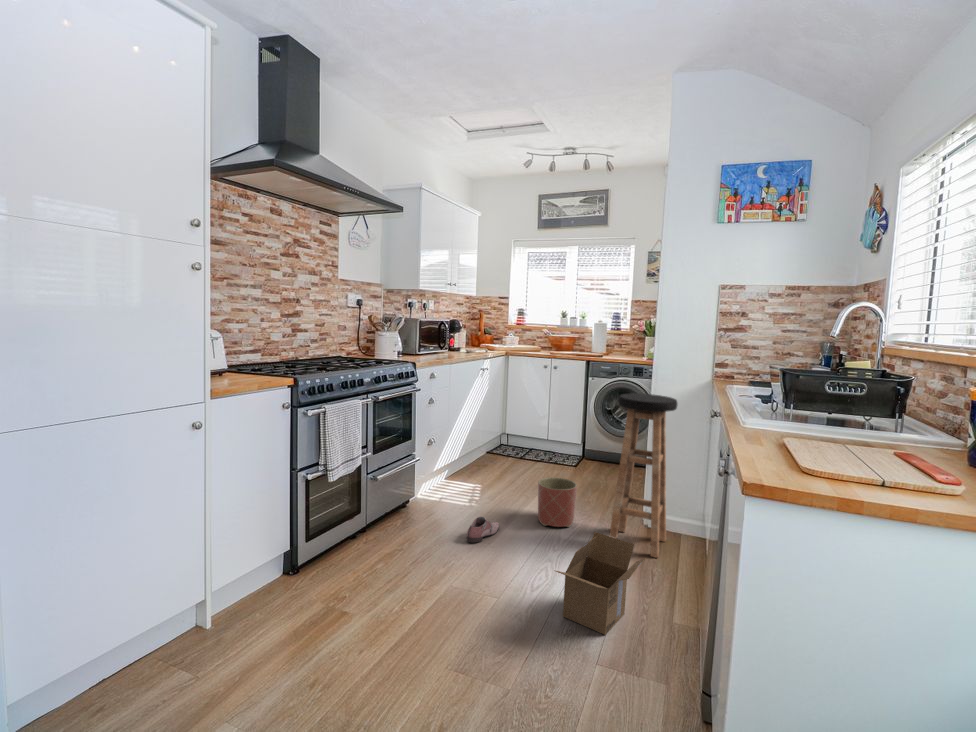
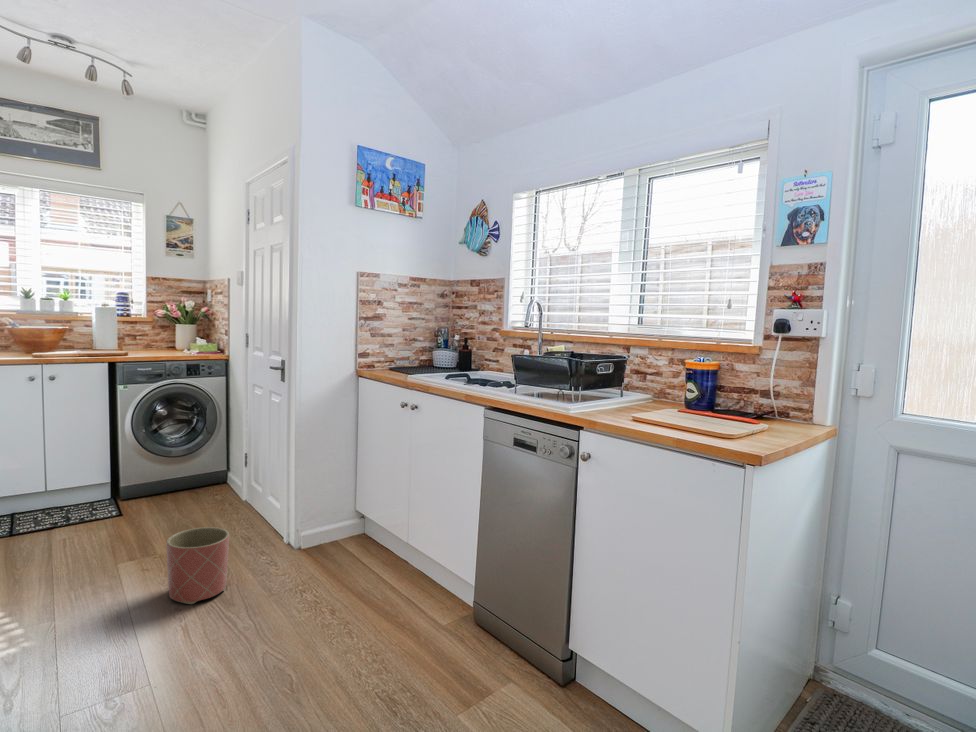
bar stool: present [610,393,677,558] -> none [281,394,356,587]
shoe: present [467,517,499,543] -> none [101,634,136,687]
cardboard box: present [554,532,646,635] -> none [351,561,443,685]

